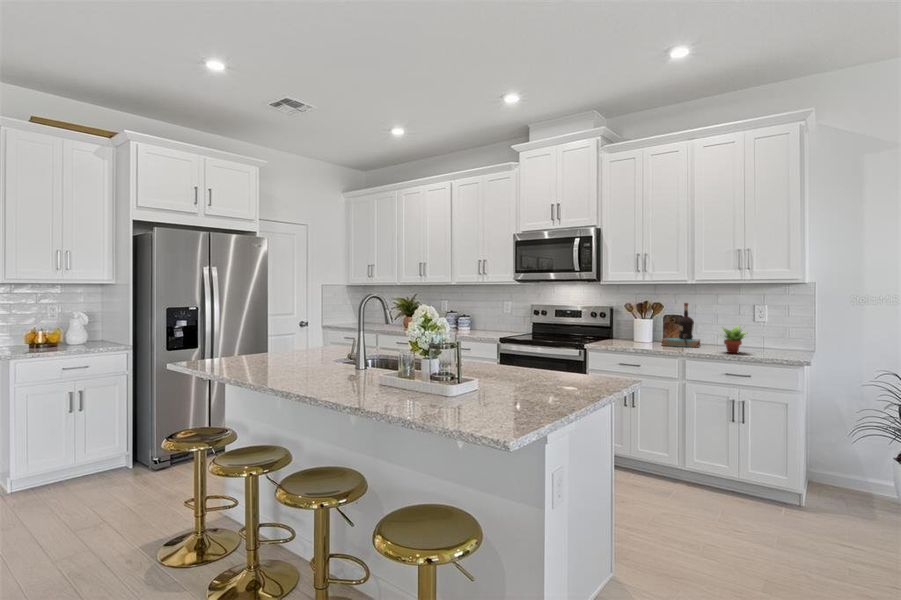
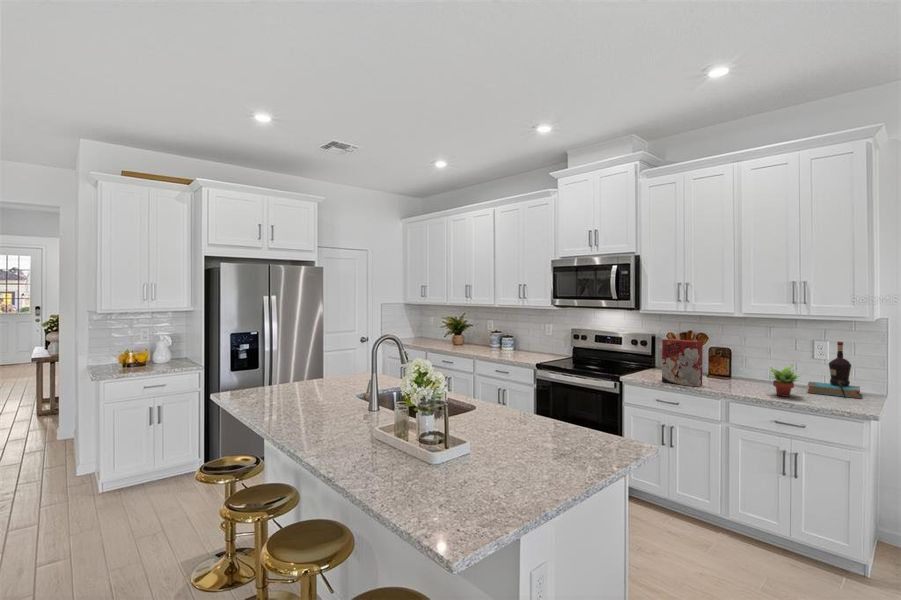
bottle: present [662,303,700,347] -> present [807,342,860,398]
cereal box: none [624,306,661,349] -> present [662,339,703,387]

